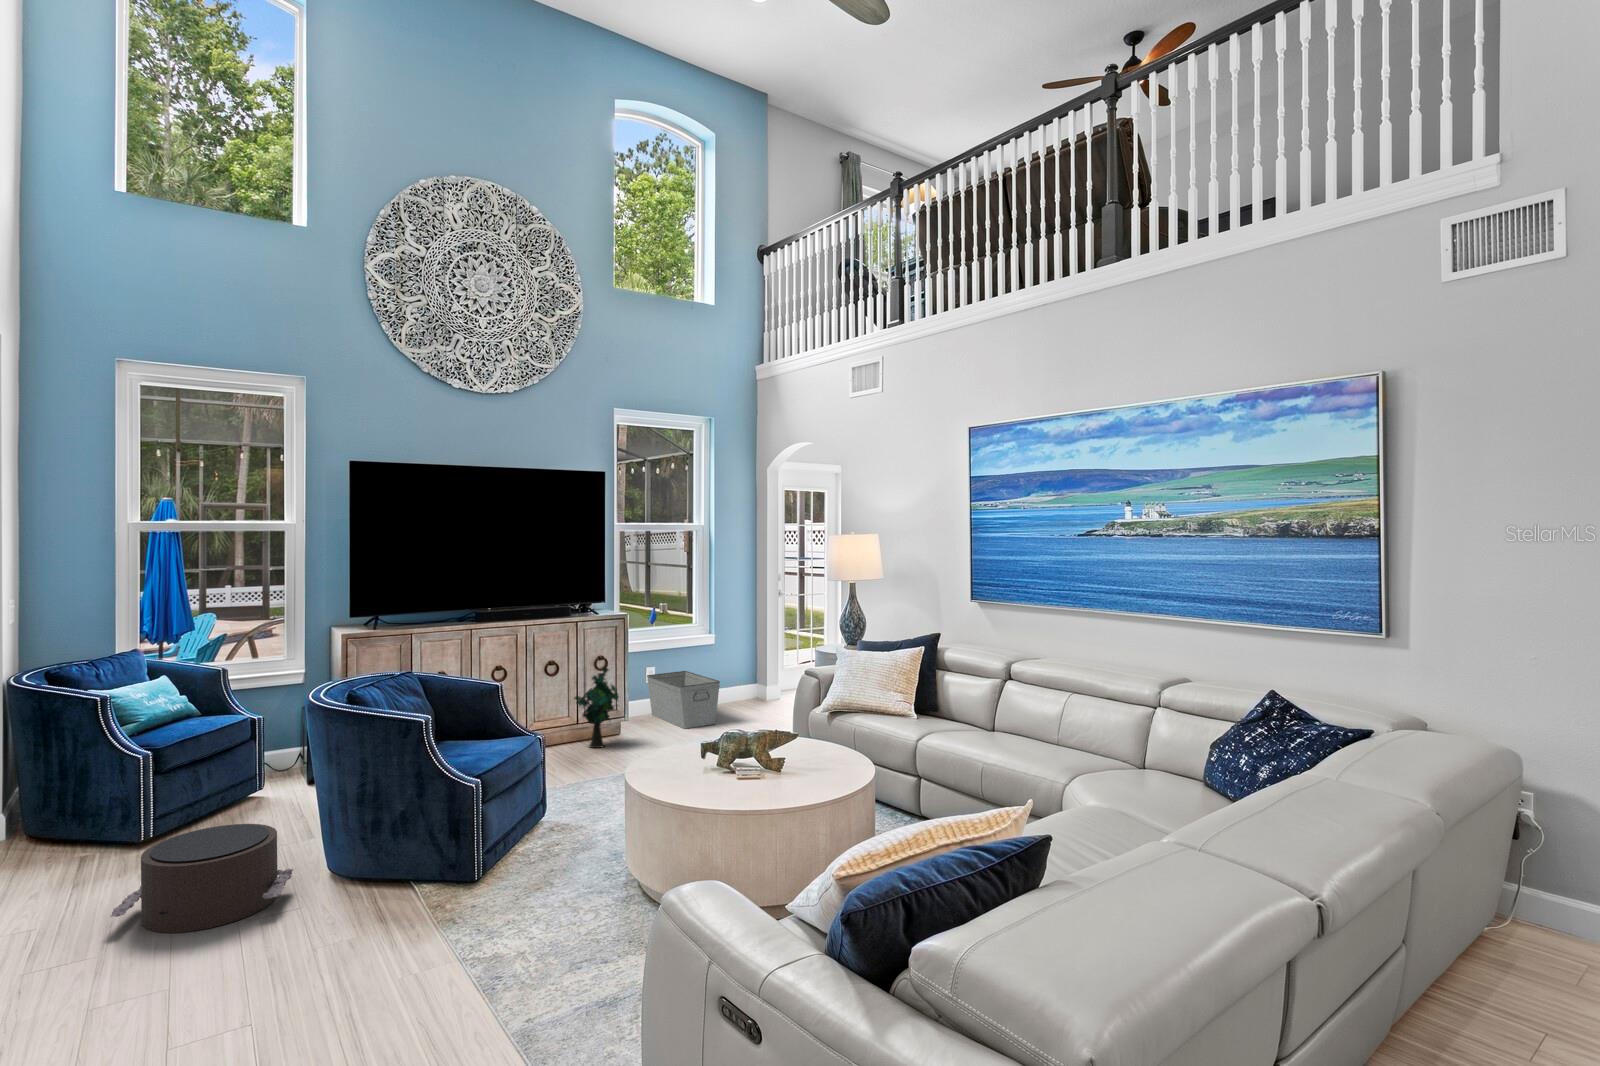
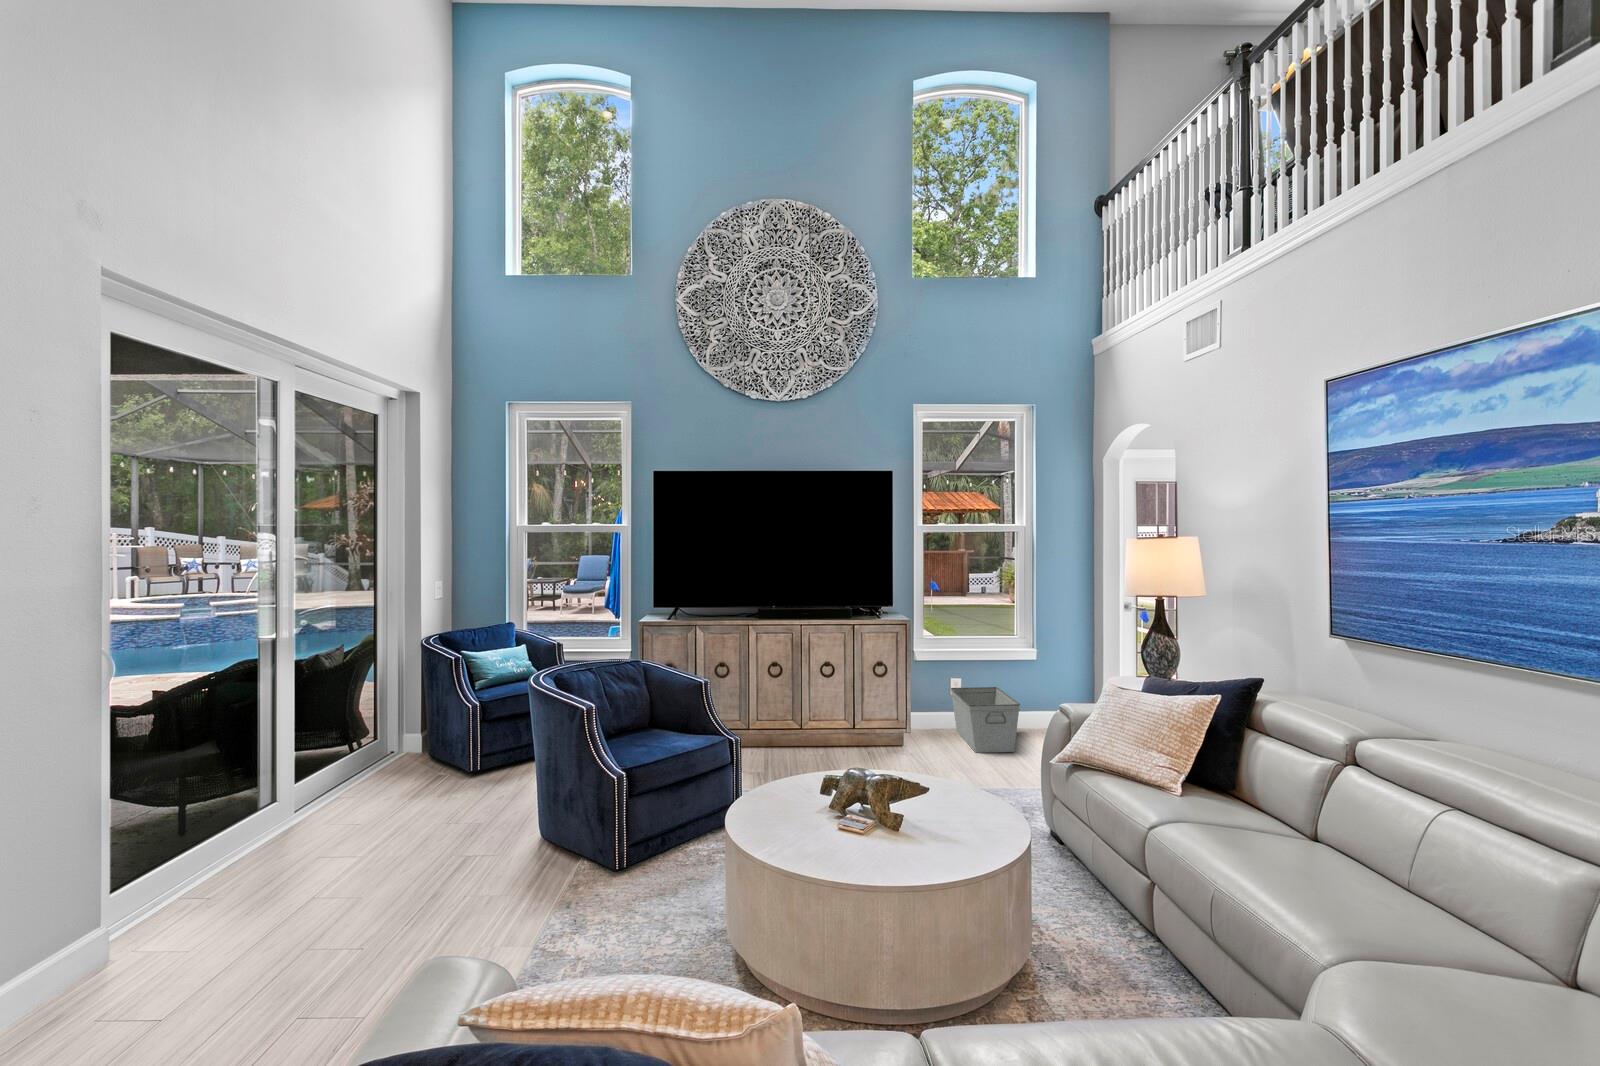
decorative plant: present [575,667,619,748] -> none [845,676,894,760]
pouf: present [110,824,293,933] -> none [360,786,497,875]

